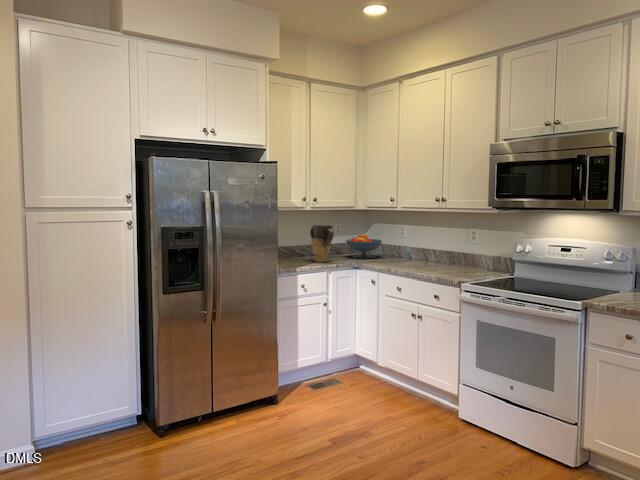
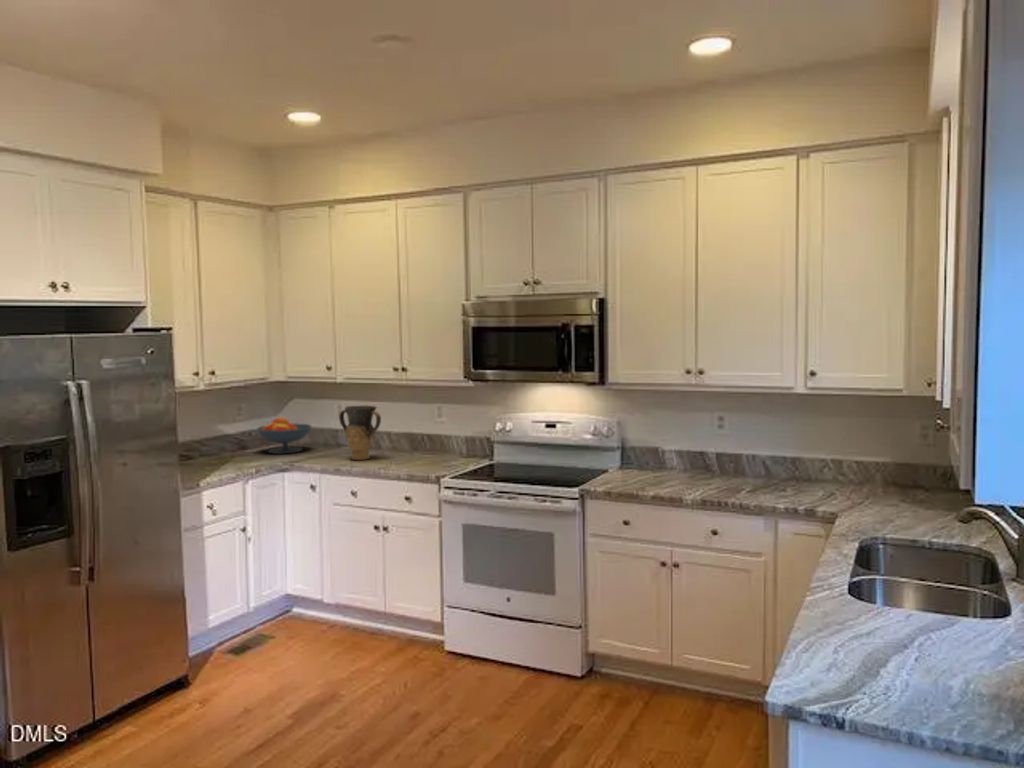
vase: present [310,225,334,262] -> present [339,406,381,460]

